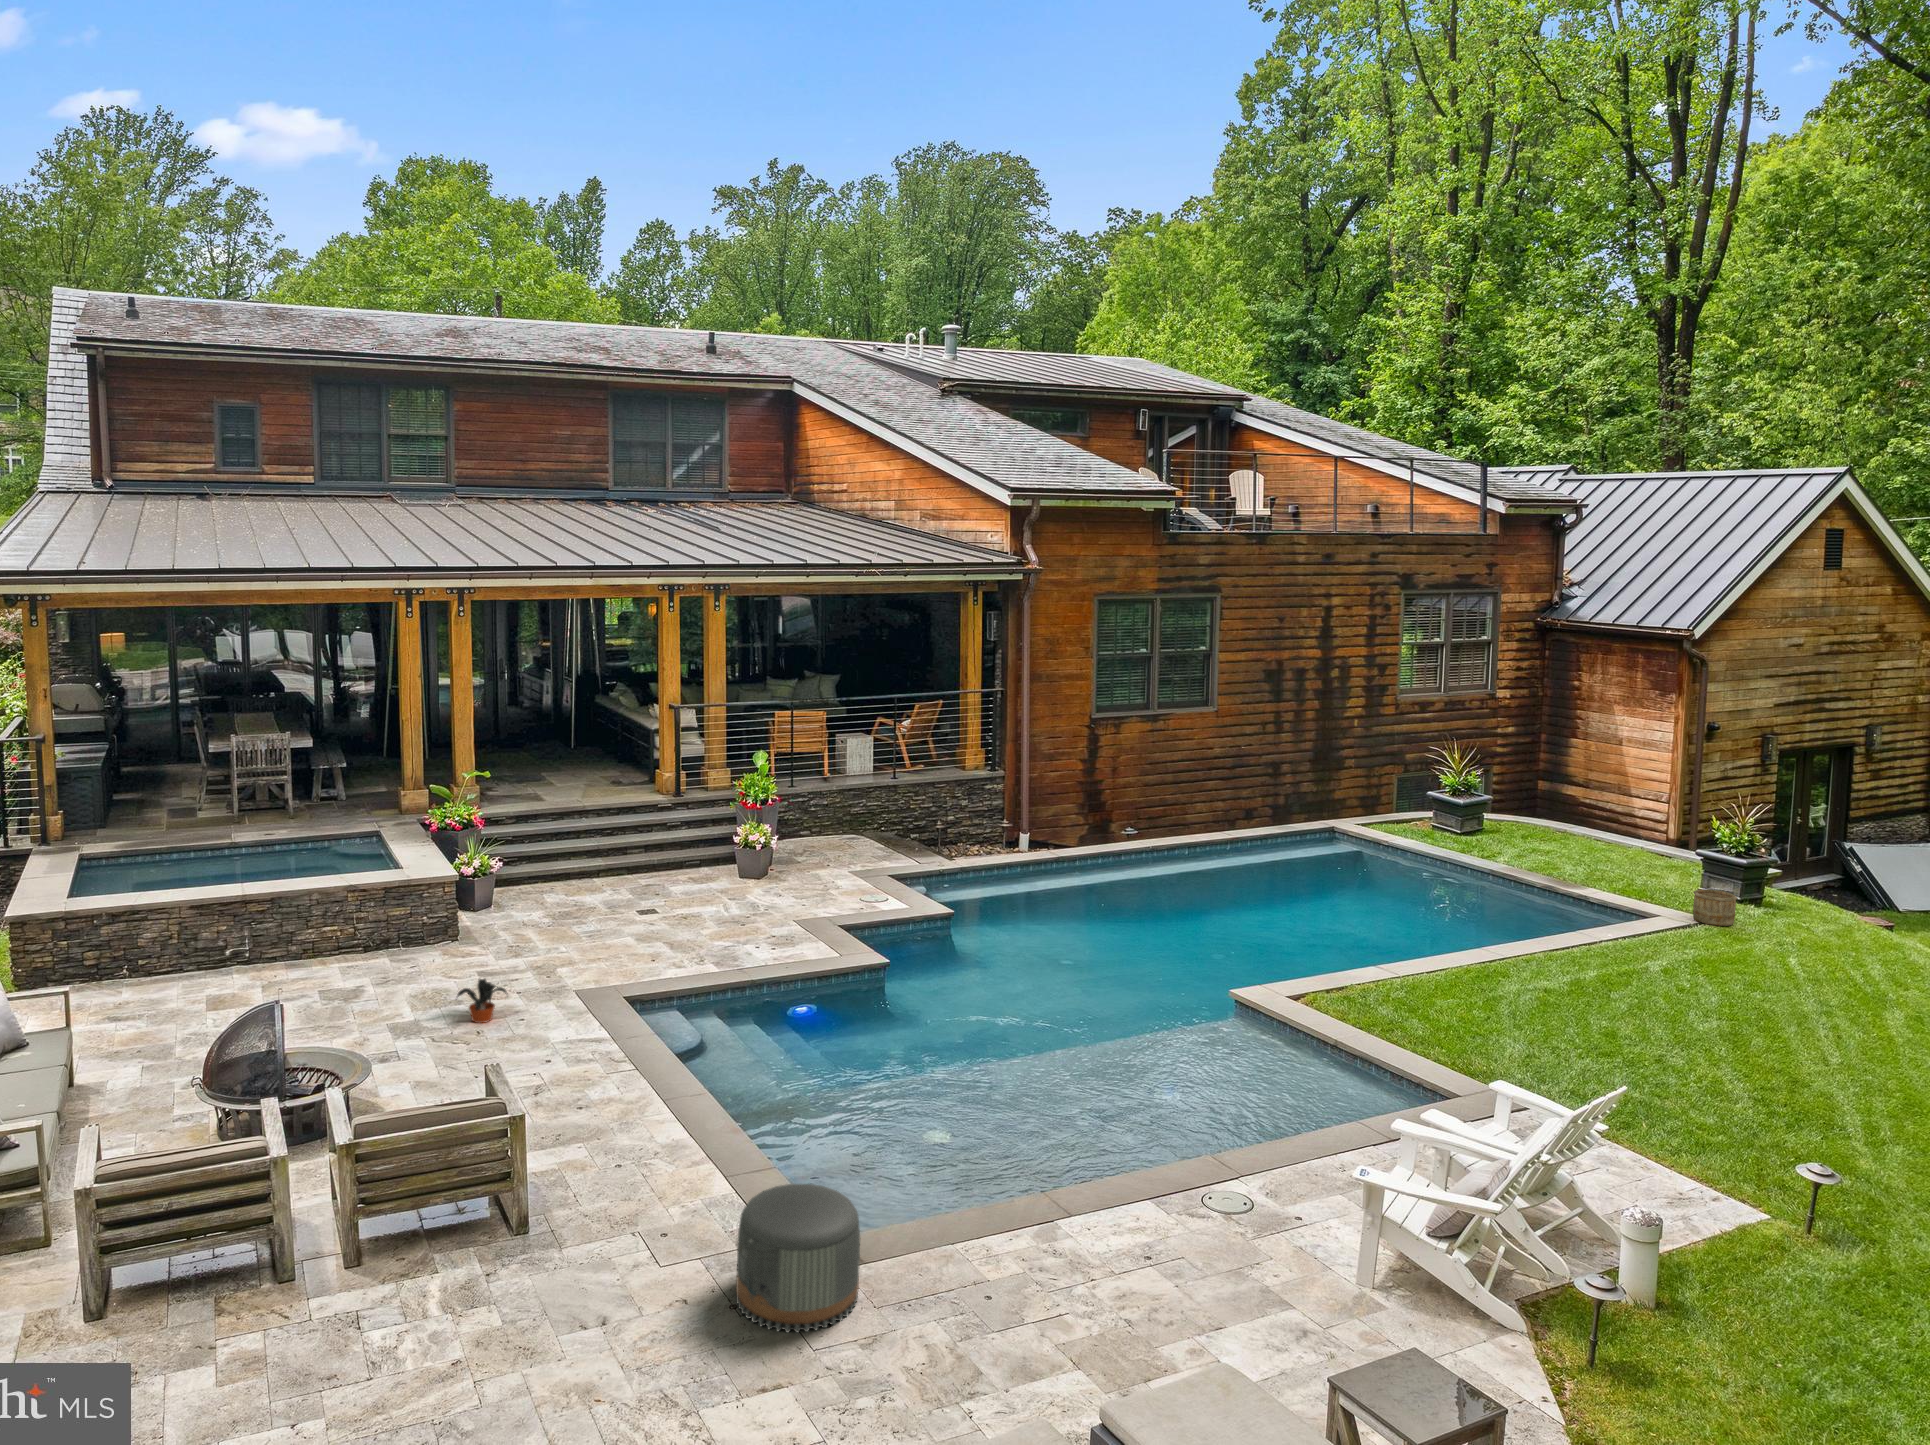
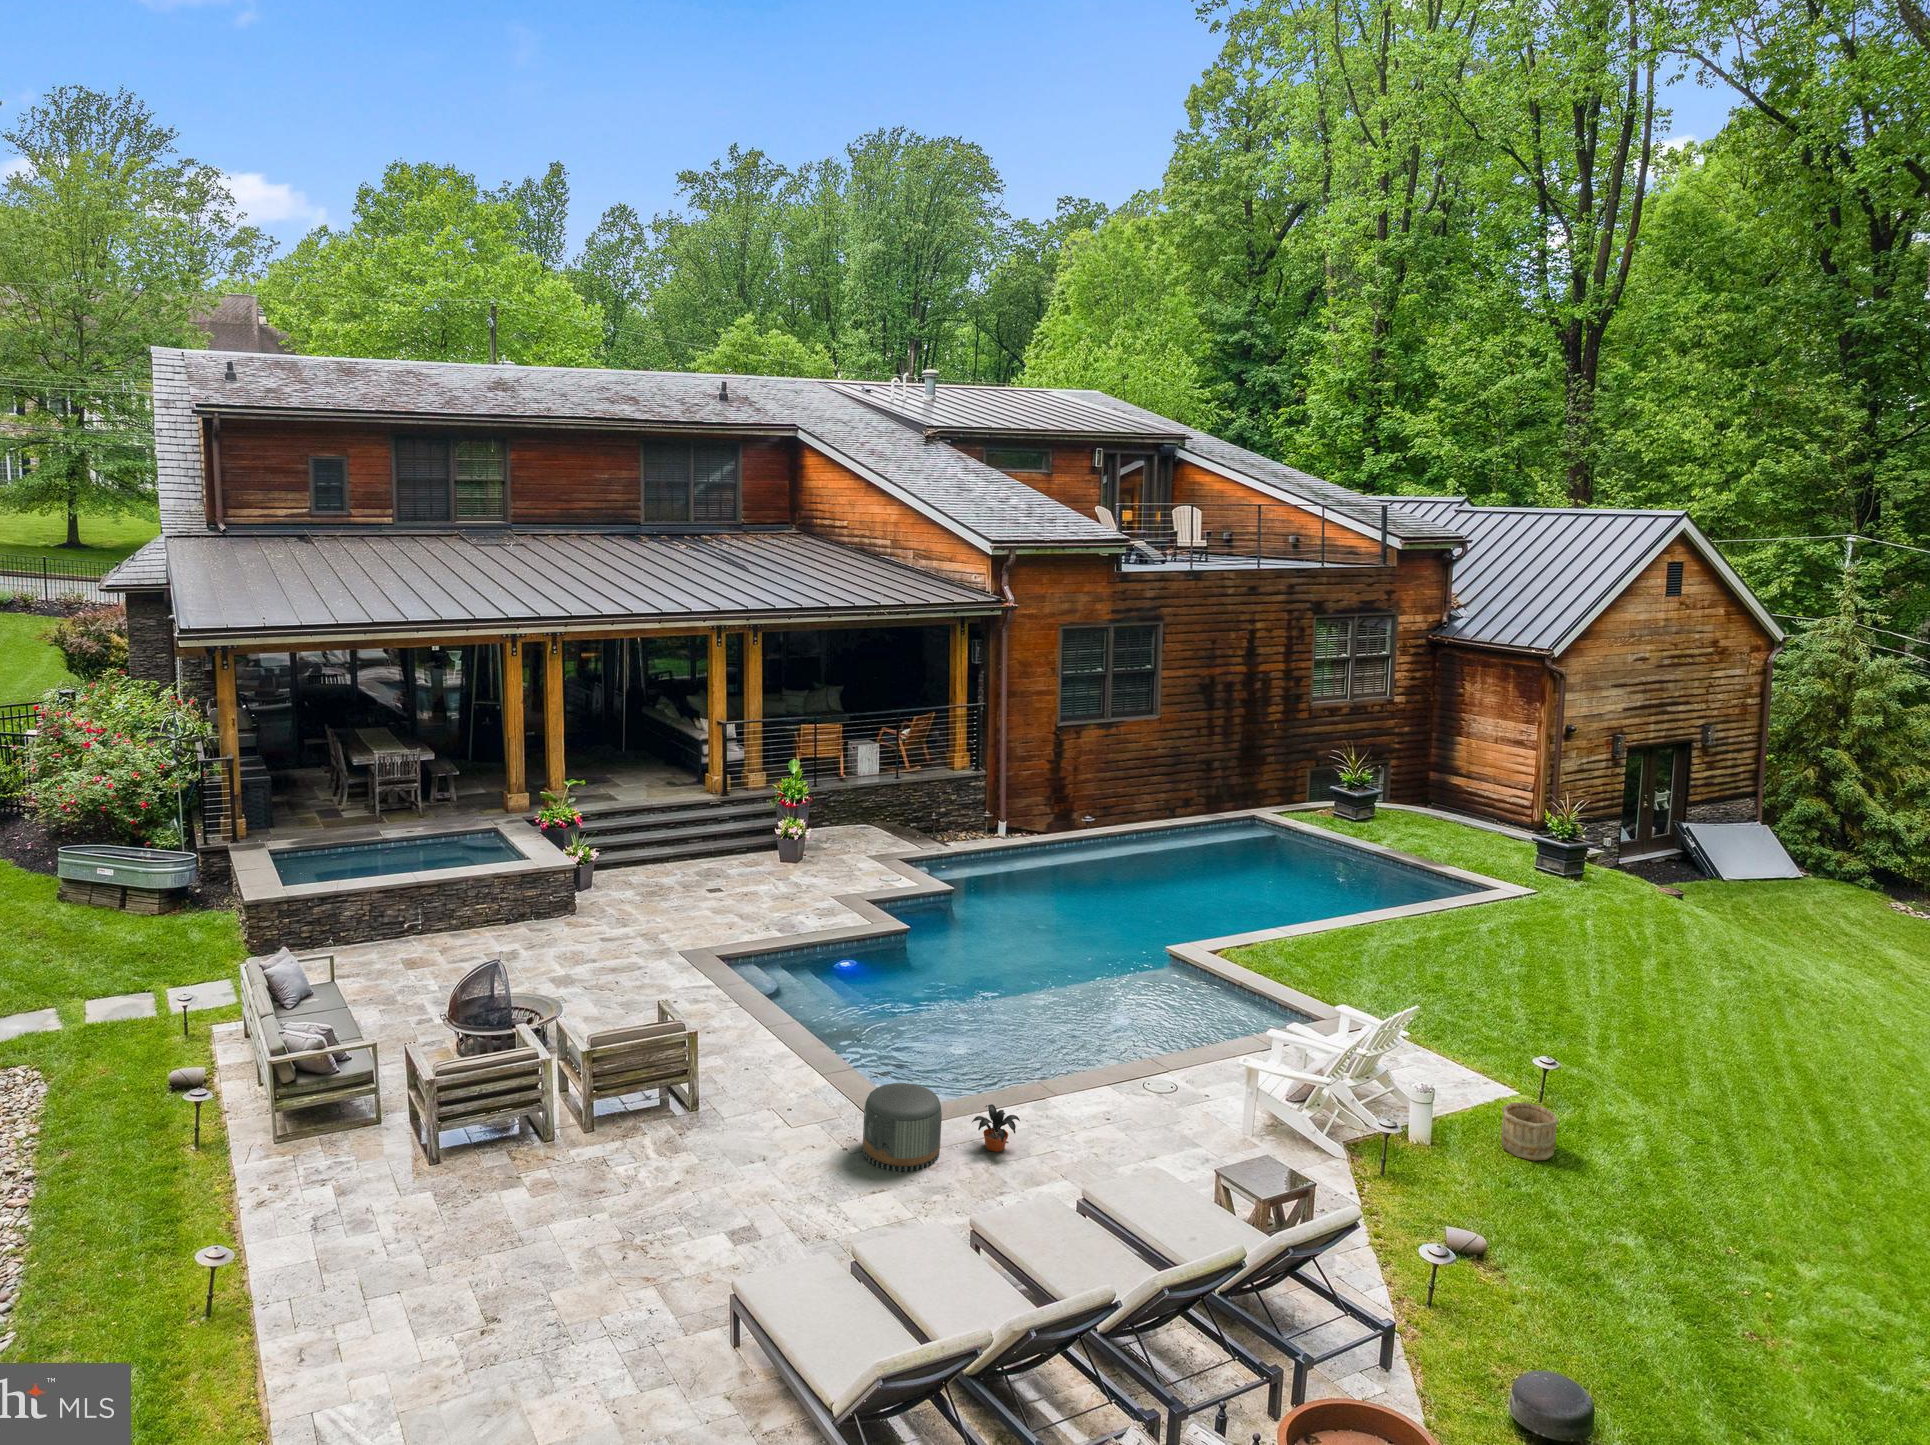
wooden bucket: present [1693,889,1738,926] -> present [1502,1103,1559,1160]
potted plant: present [457,979,507,1023] -> present [972,1104,1020,1151]

